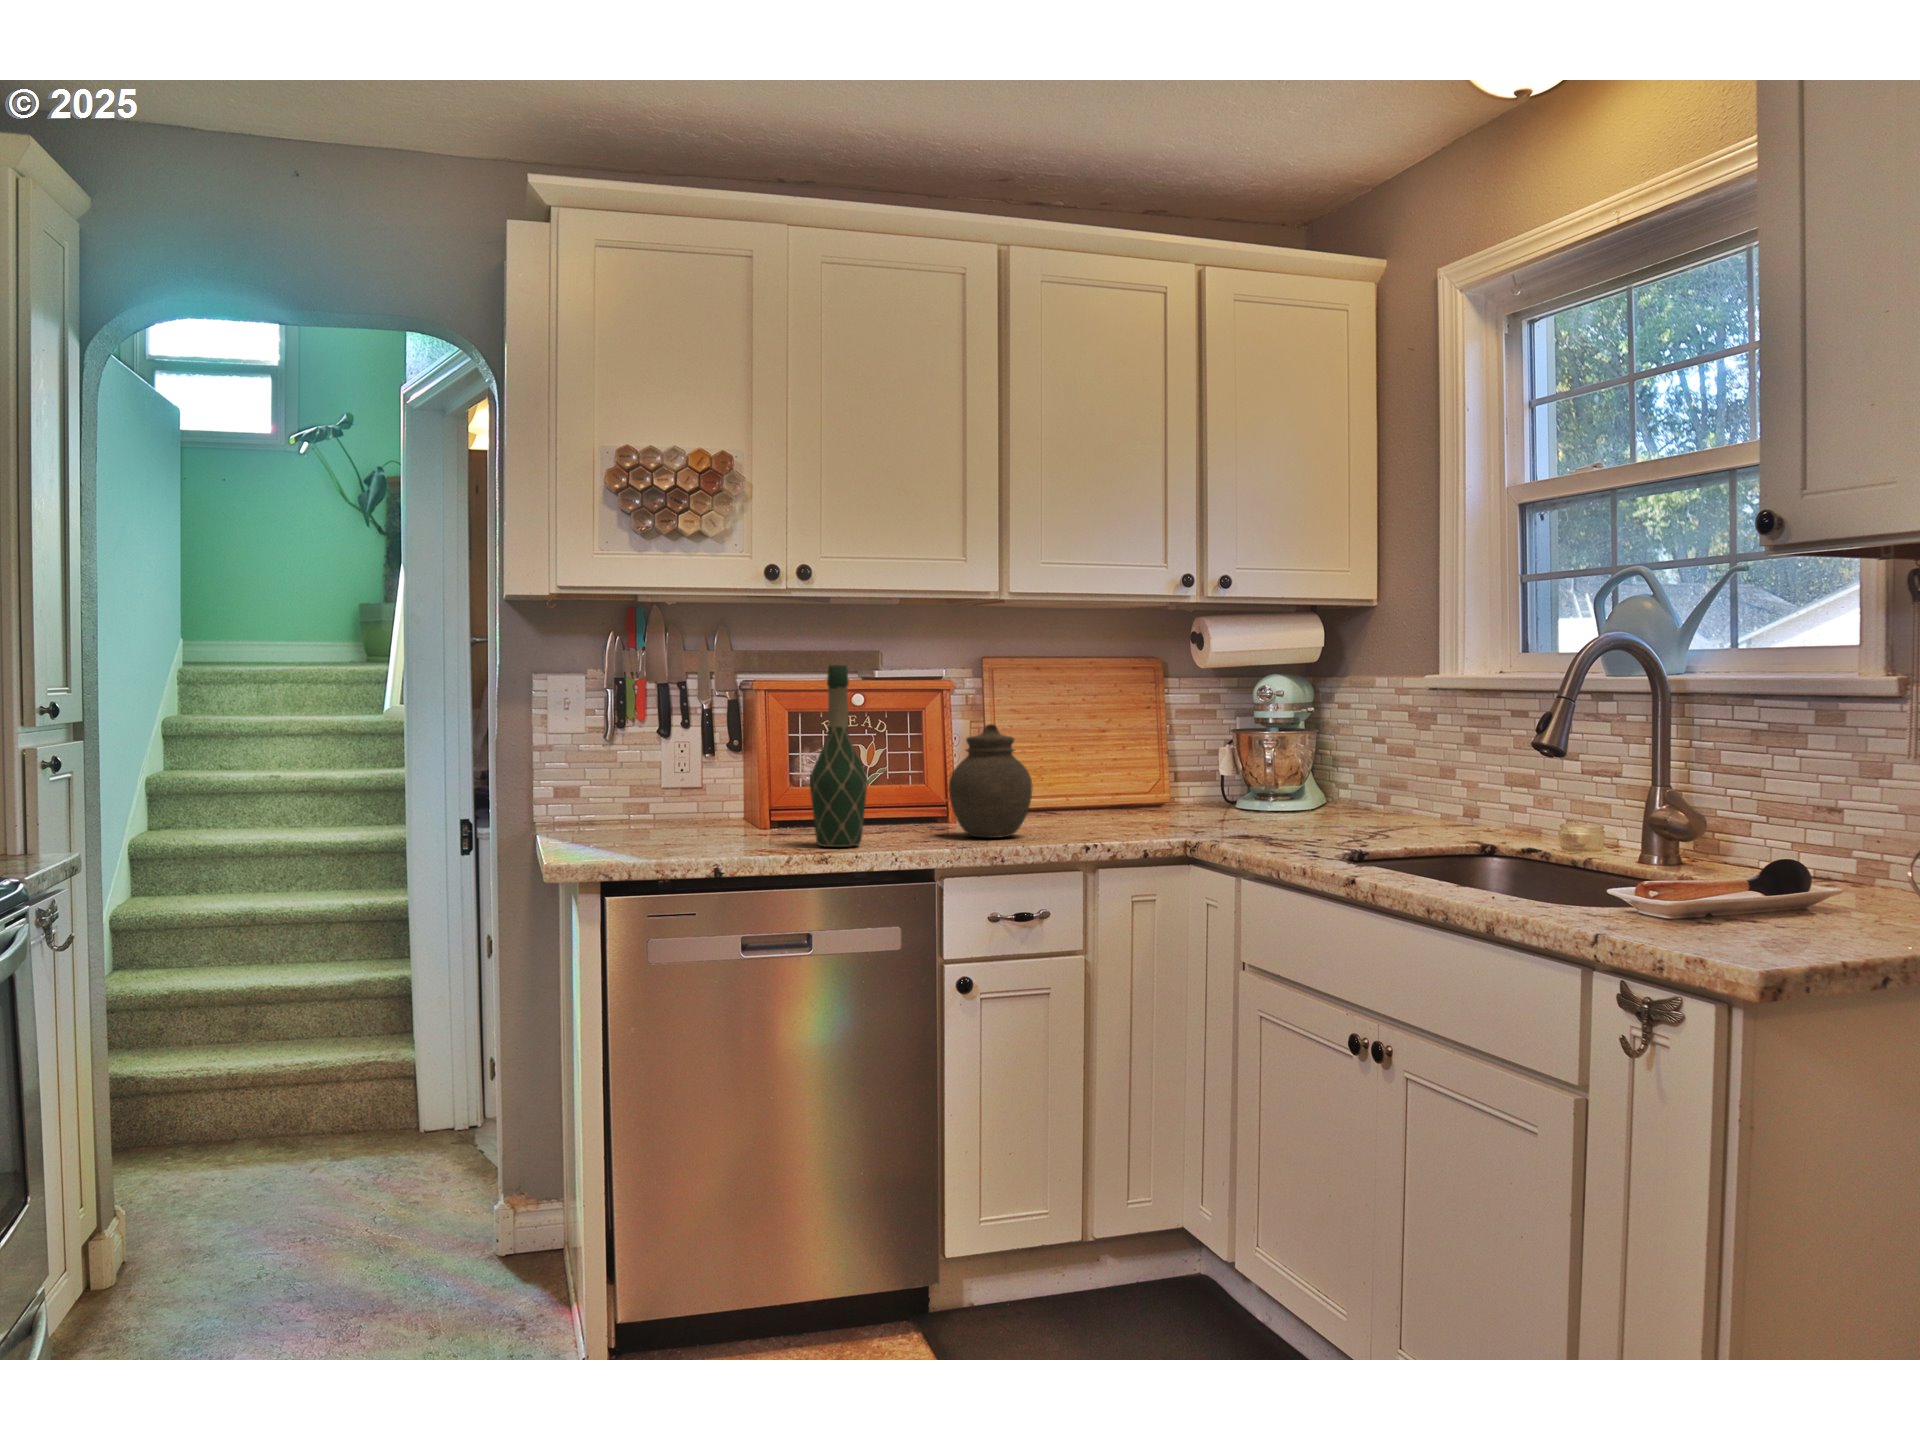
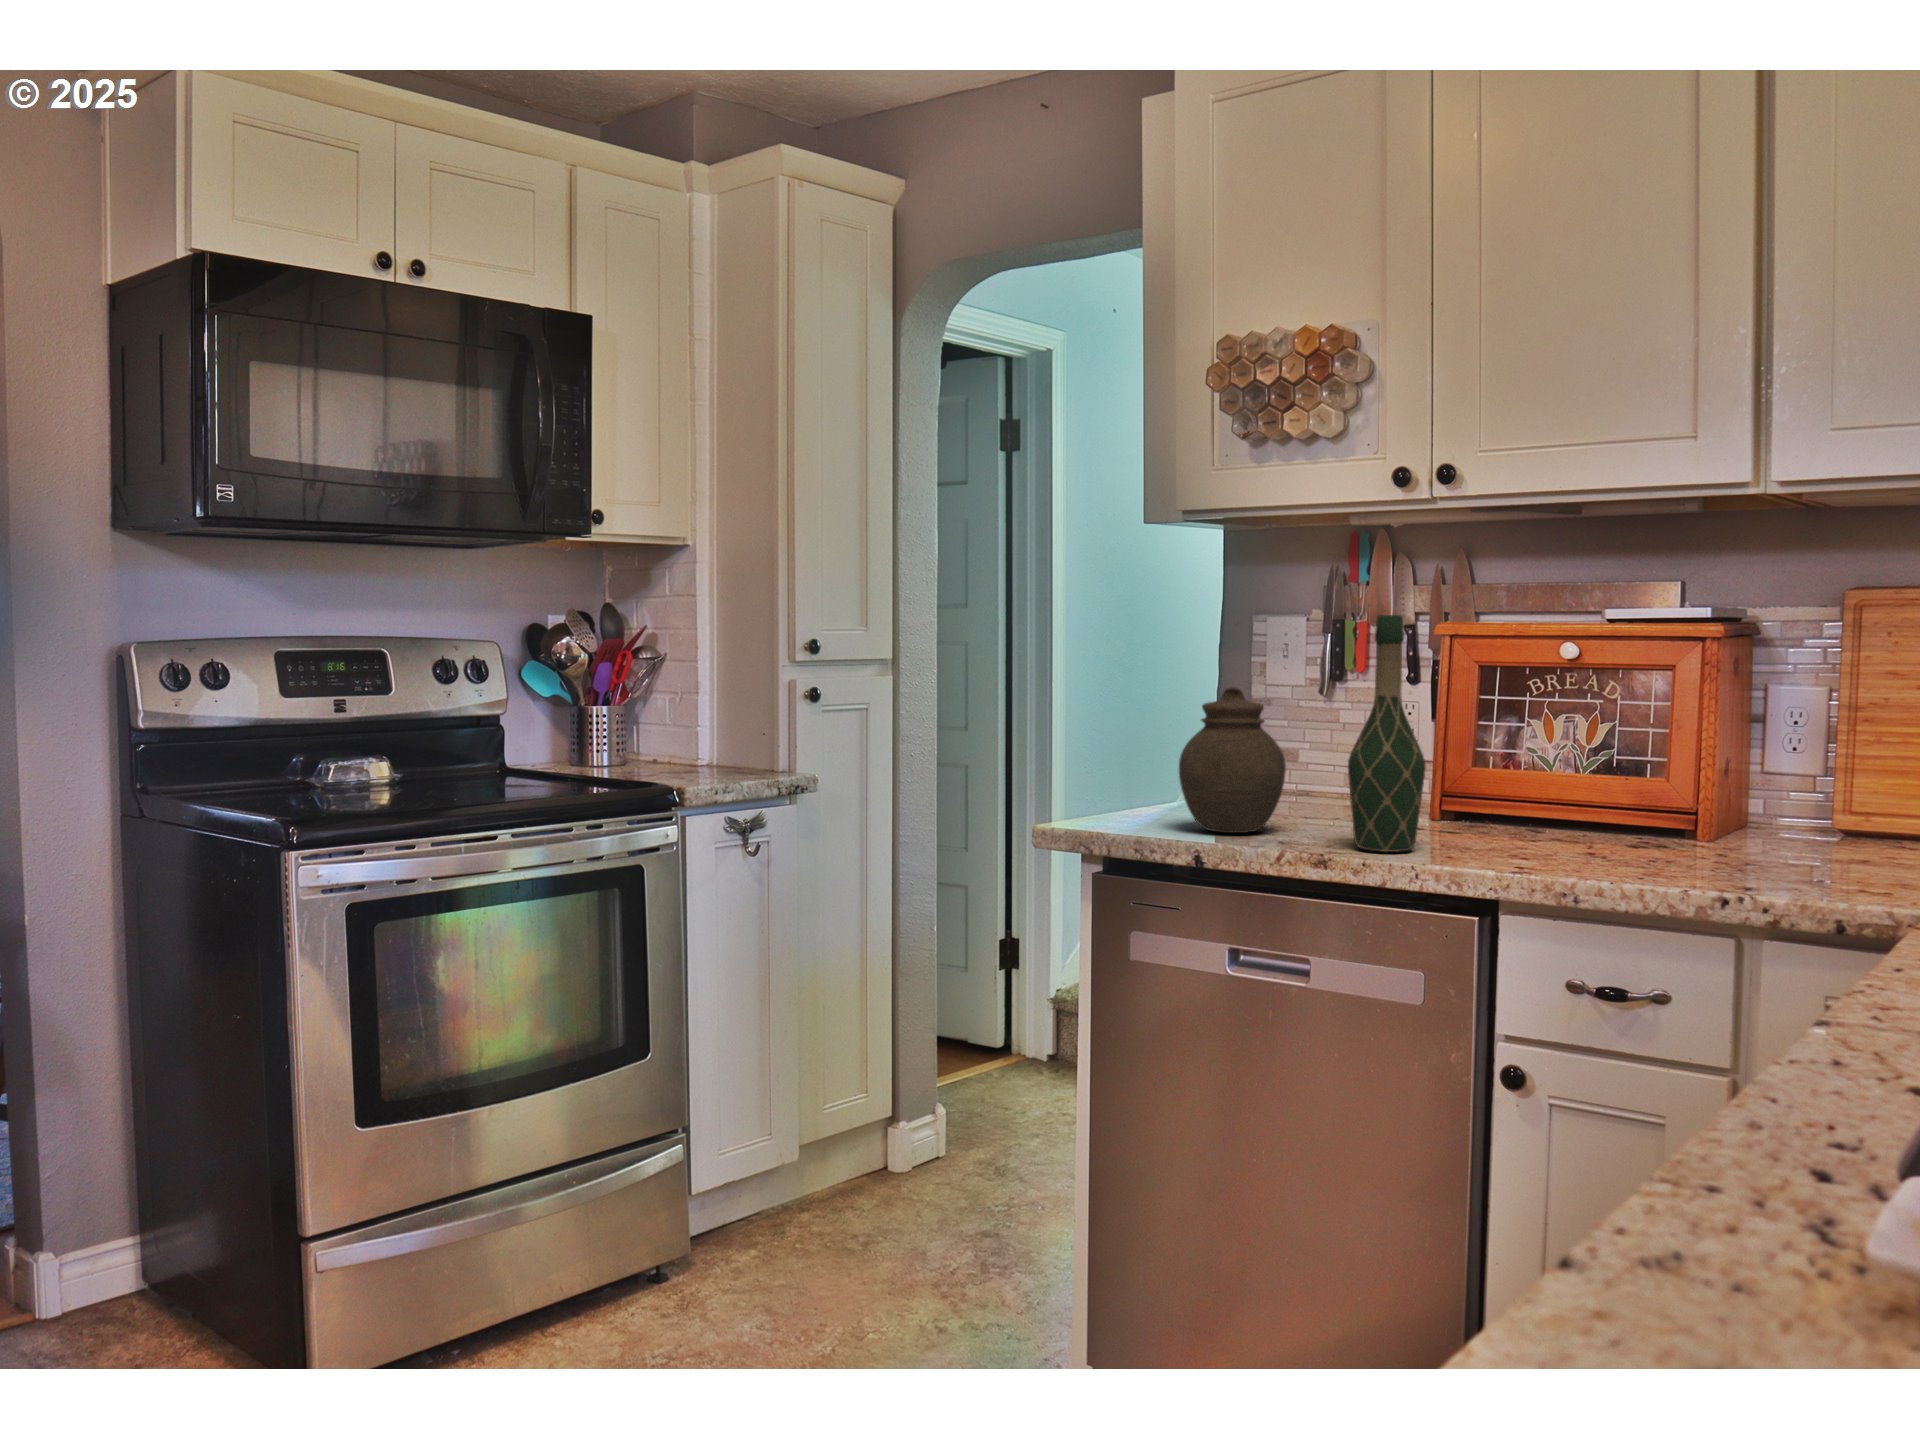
jar: present [949,724,1032,838] -> present [1179,687,1286,833]

